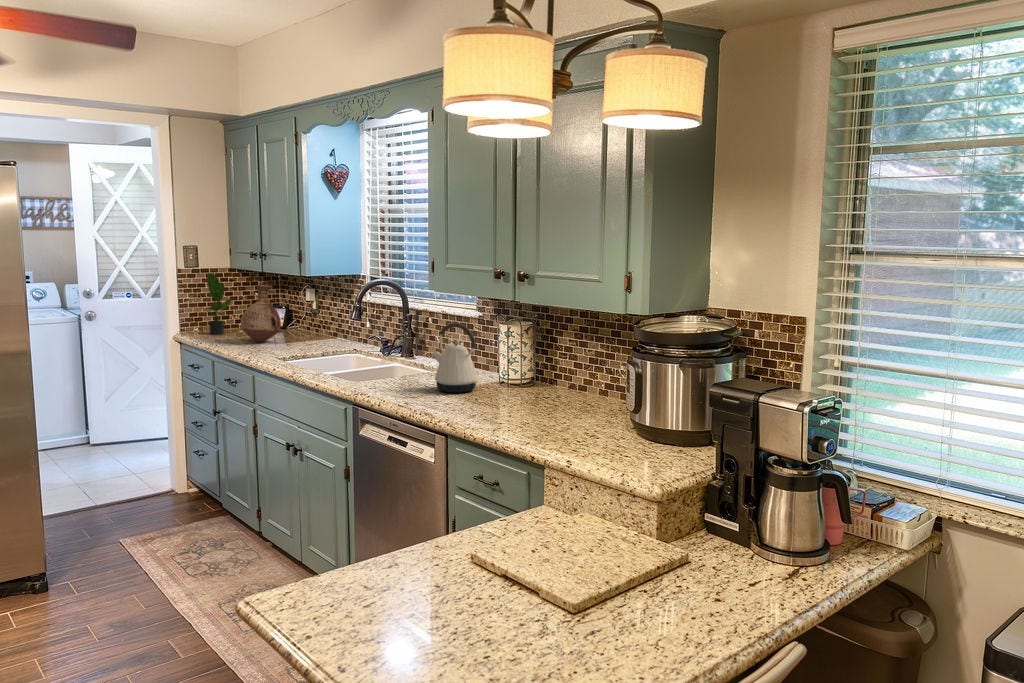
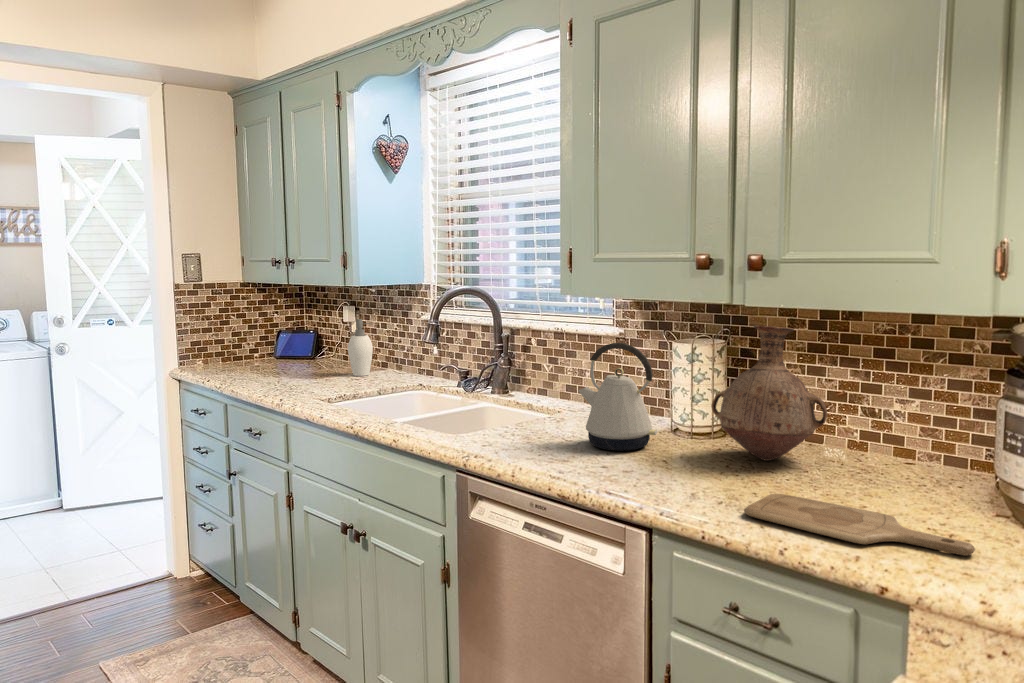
potted plant: present [204,273,231,334] -> none [204,287,251,368]
vase: present [241,285,281,343] -> present [712,325,827,461]
soap dispenser: none [305,300,325,342] -> present [348,319,373,376]
cutting board: none [490,415,592,443] -> present [744,494,975,556]

